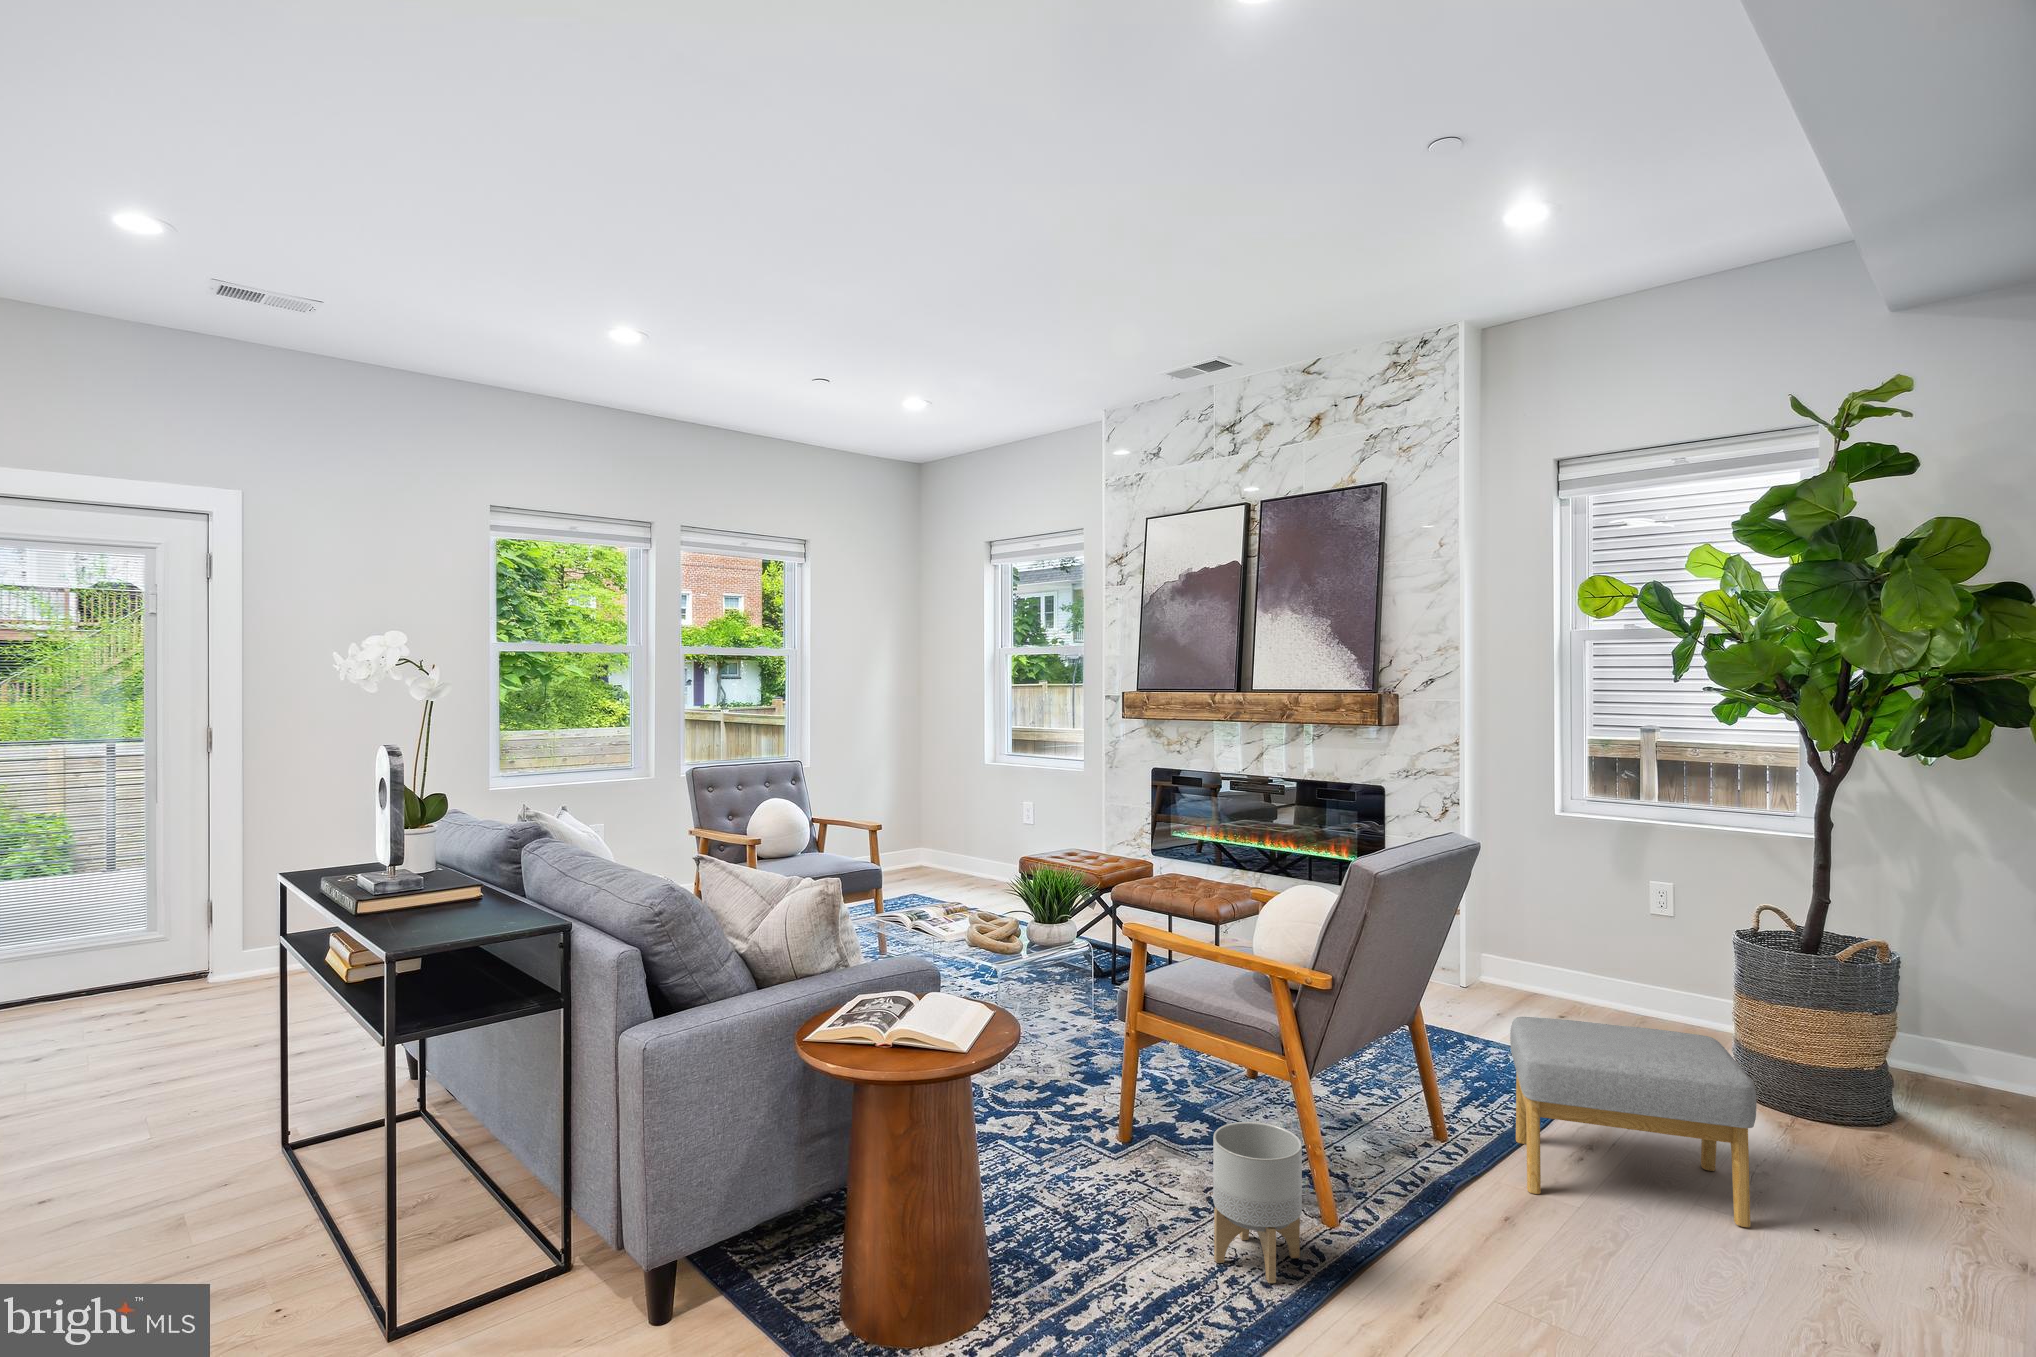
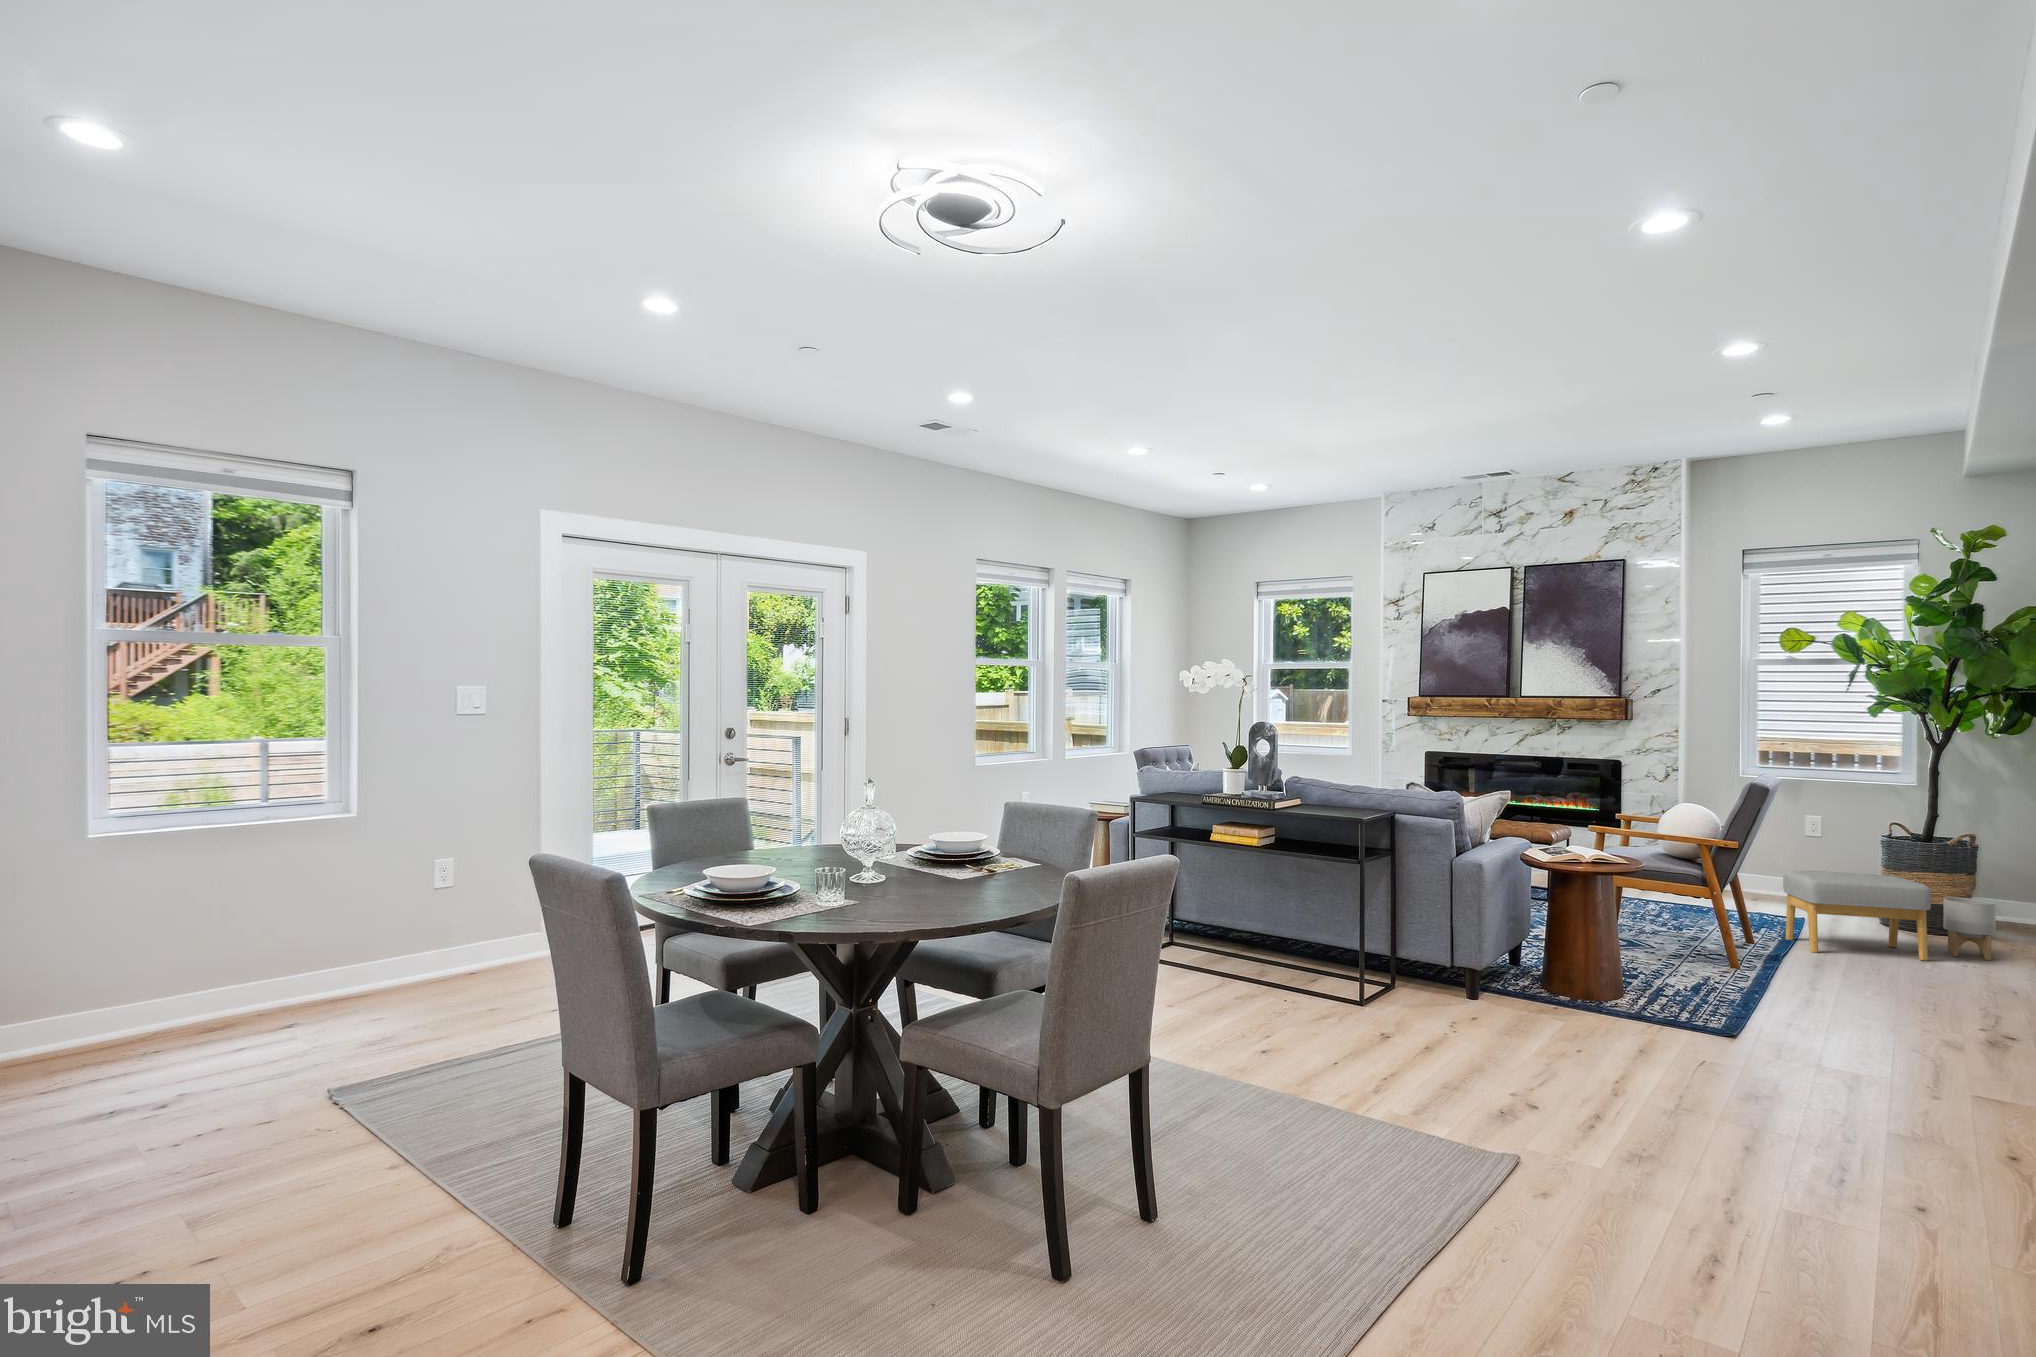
planter: present [1213,1122,1302,1283] -> present [1943,897,1996,960]

